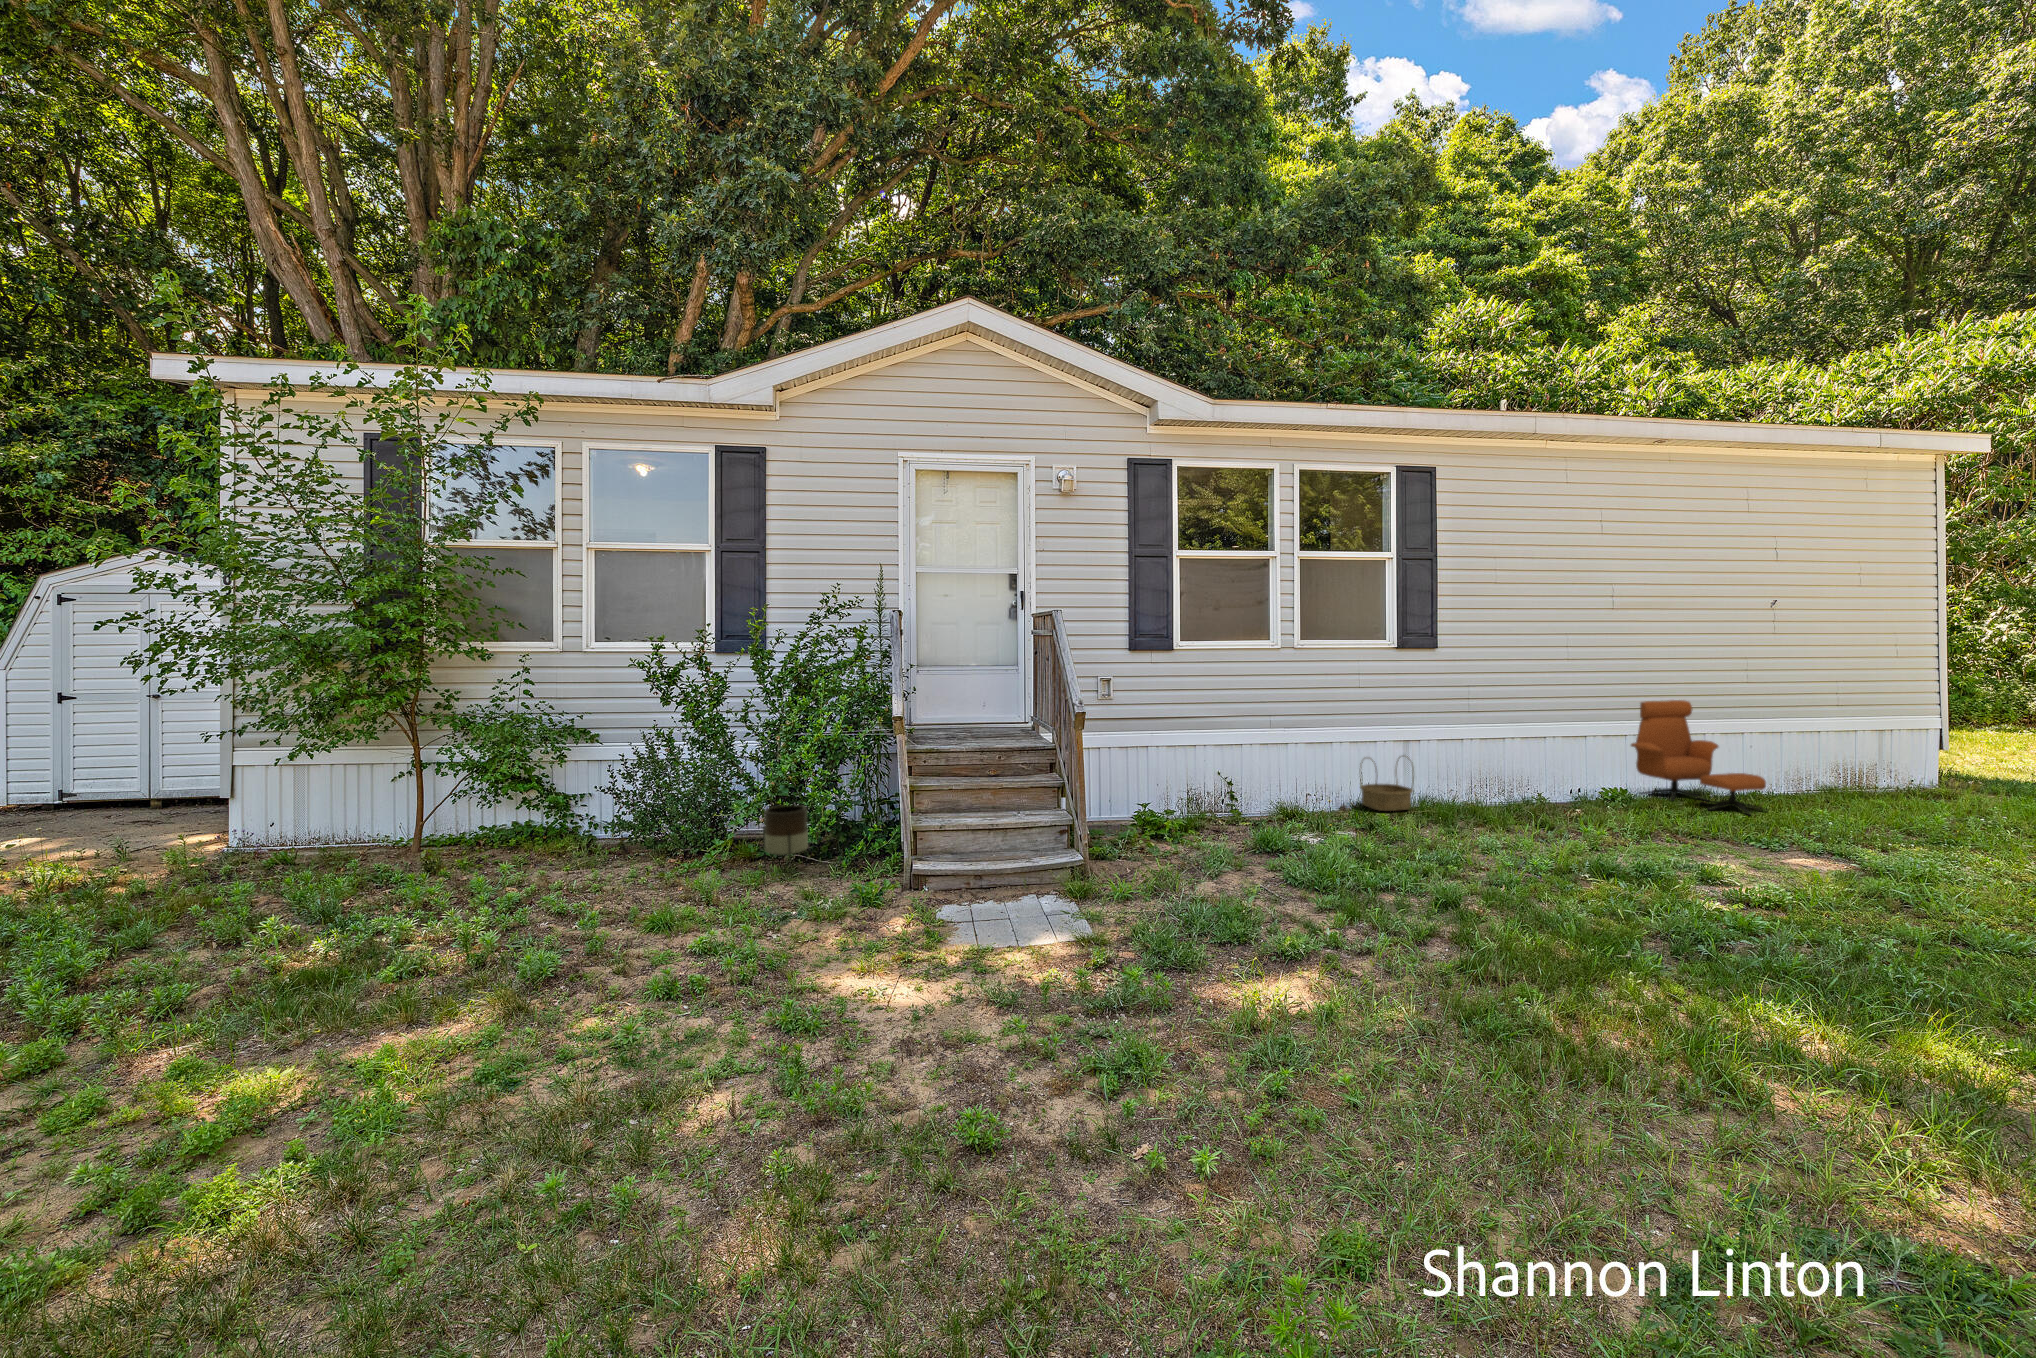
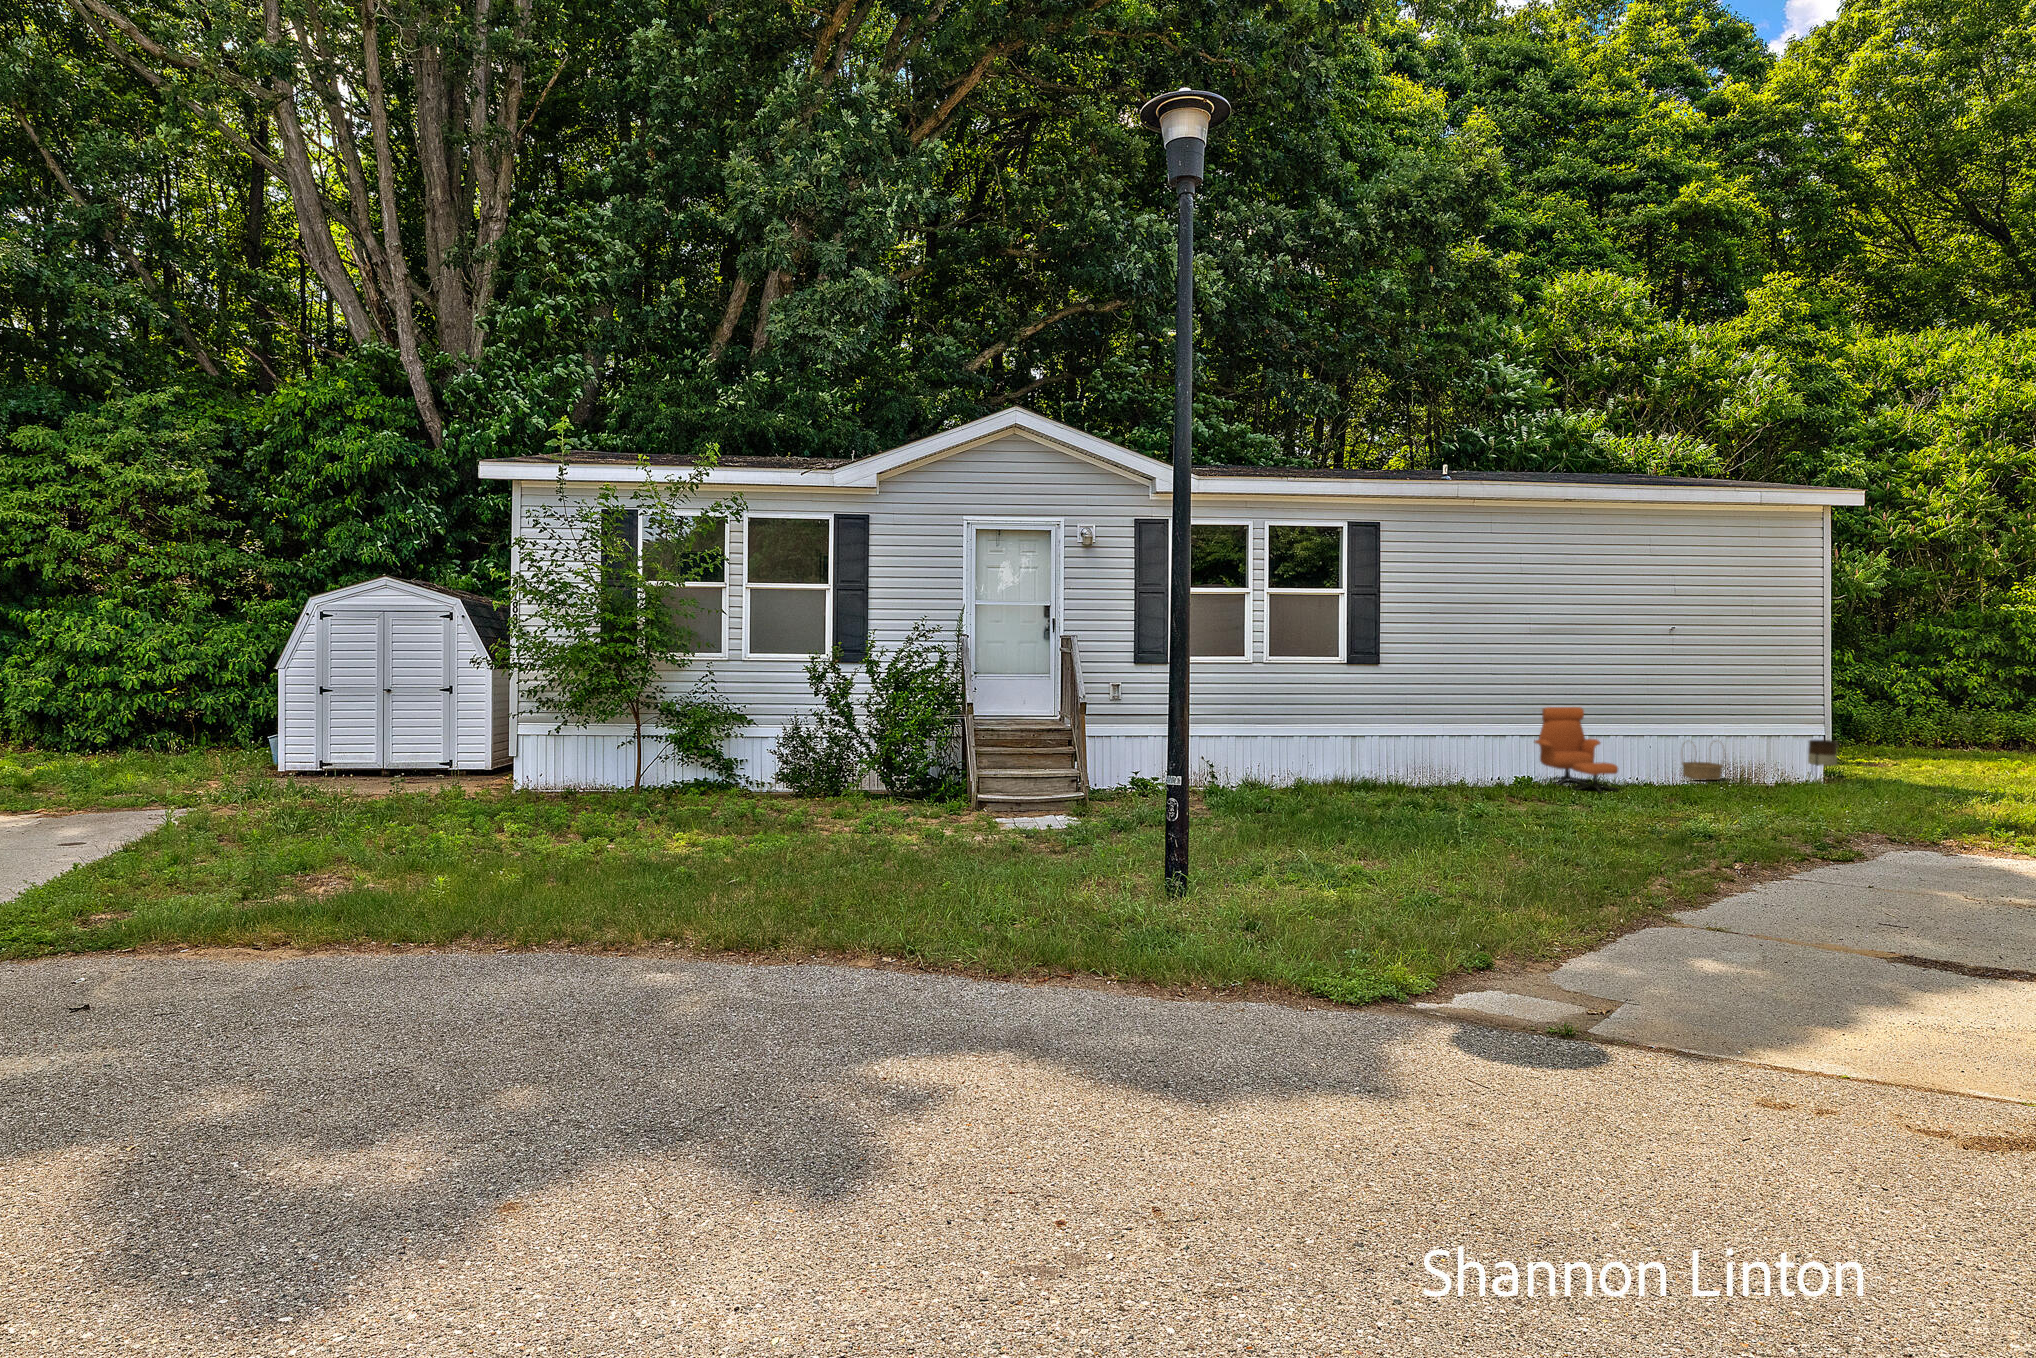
basket: present [1360,757,1414,811] -> present [1682,755,1723,780]
planter: present [763,805,808,873] -> present [1808,740,1838,766]

